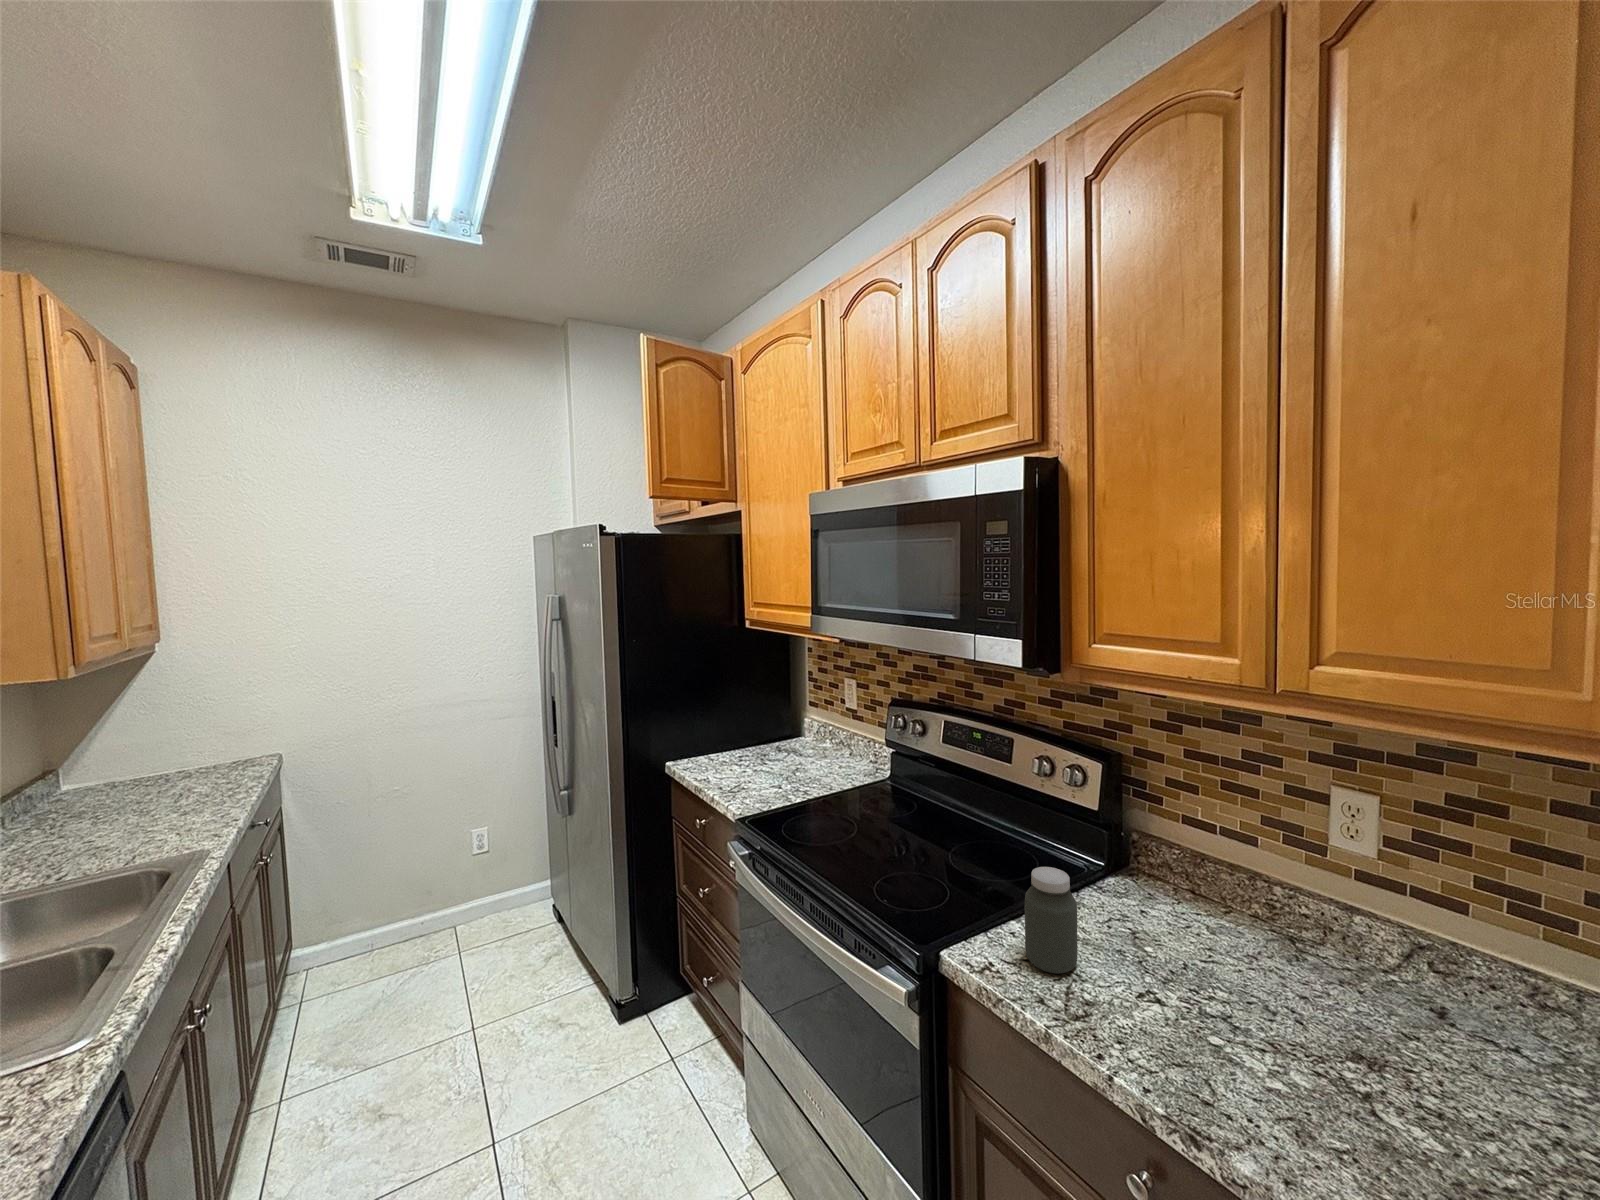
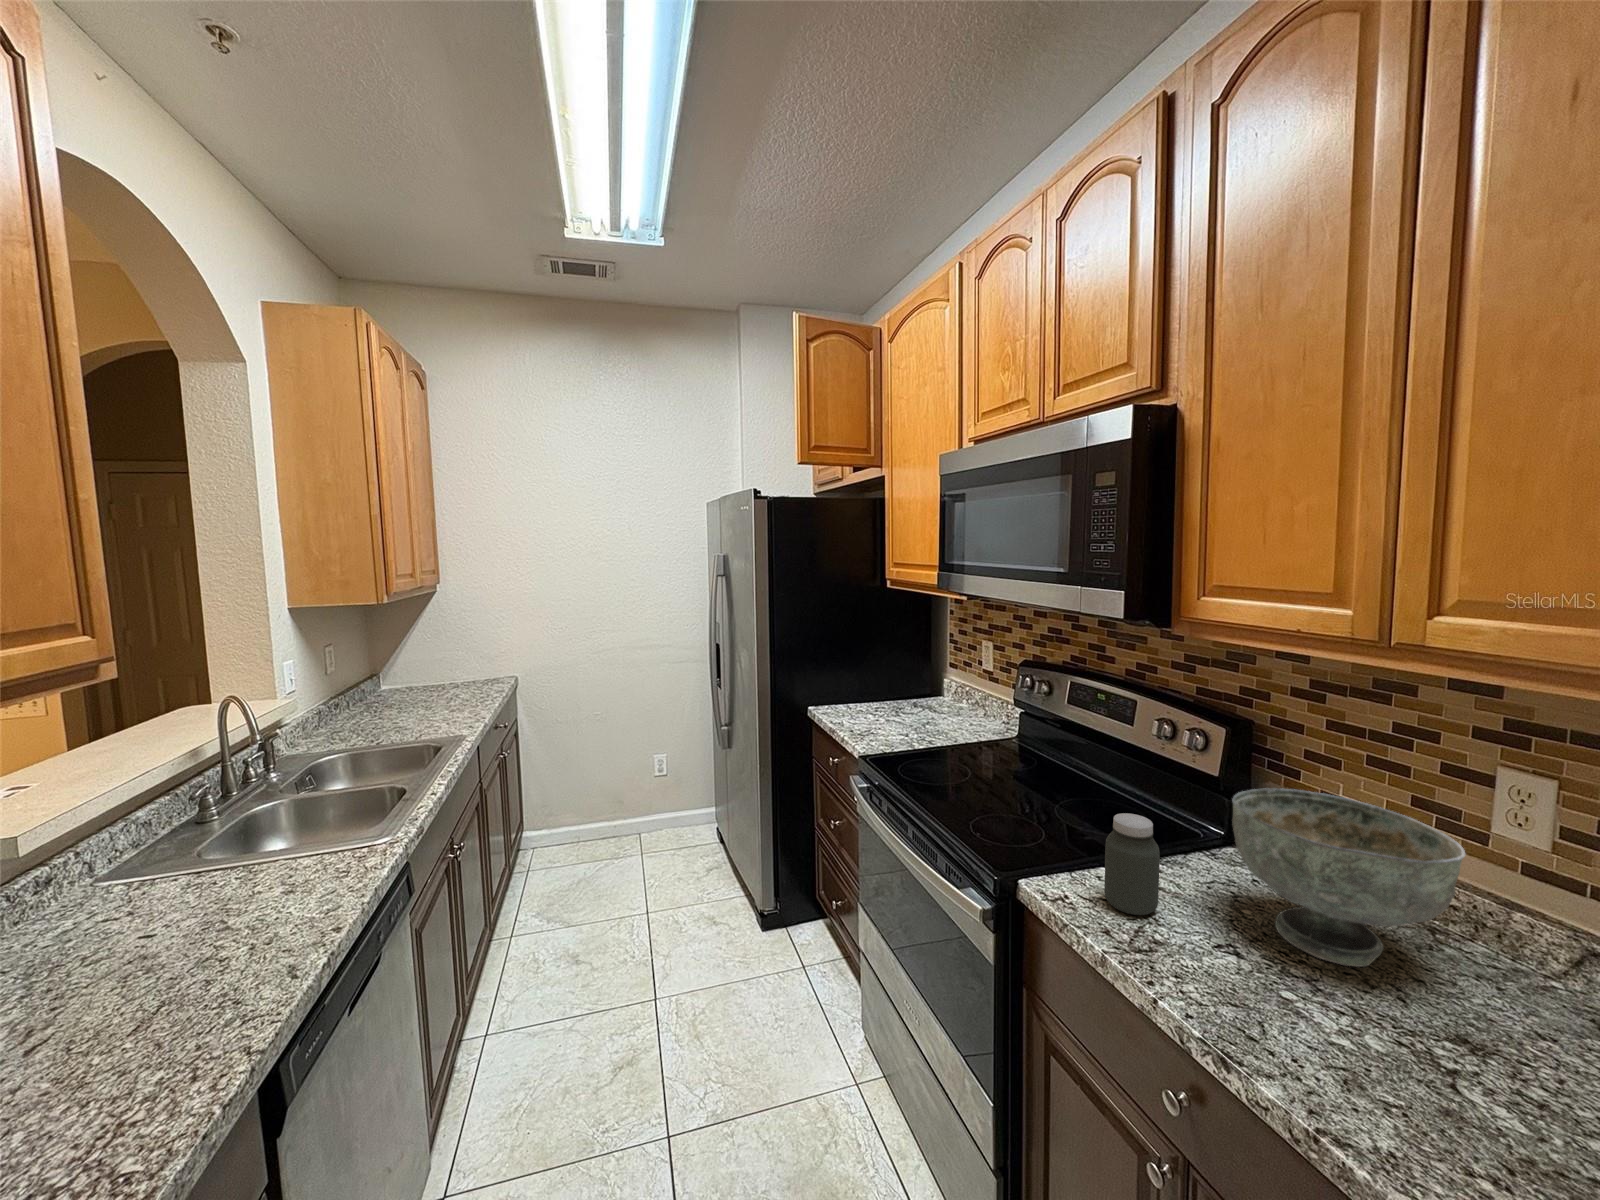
decorative bowl: none [1132,822,1334,994] -> present [1232,788,1465,967]

